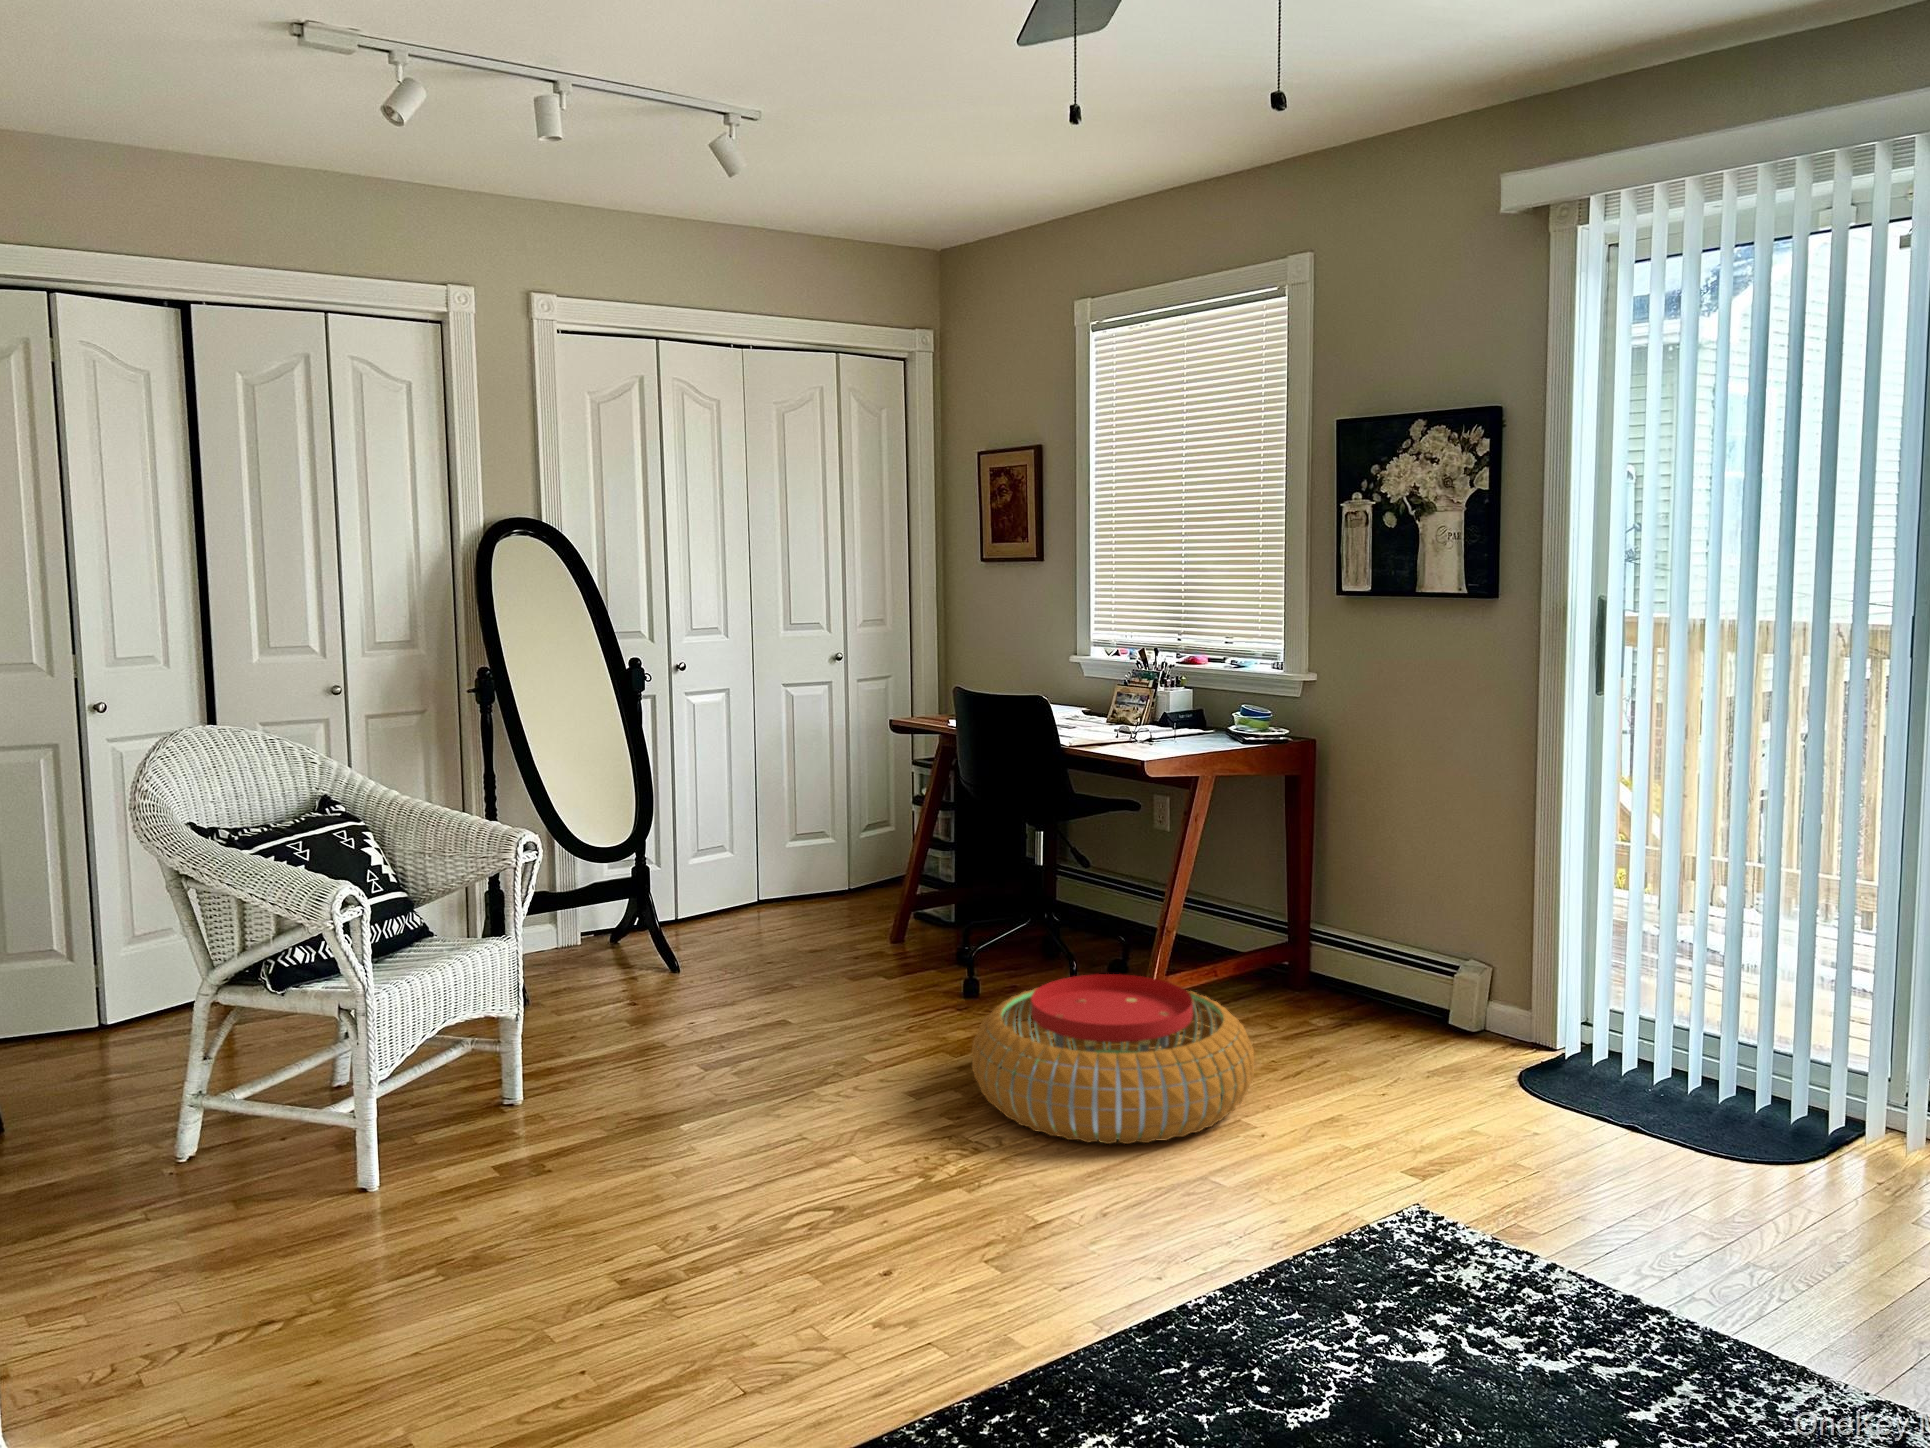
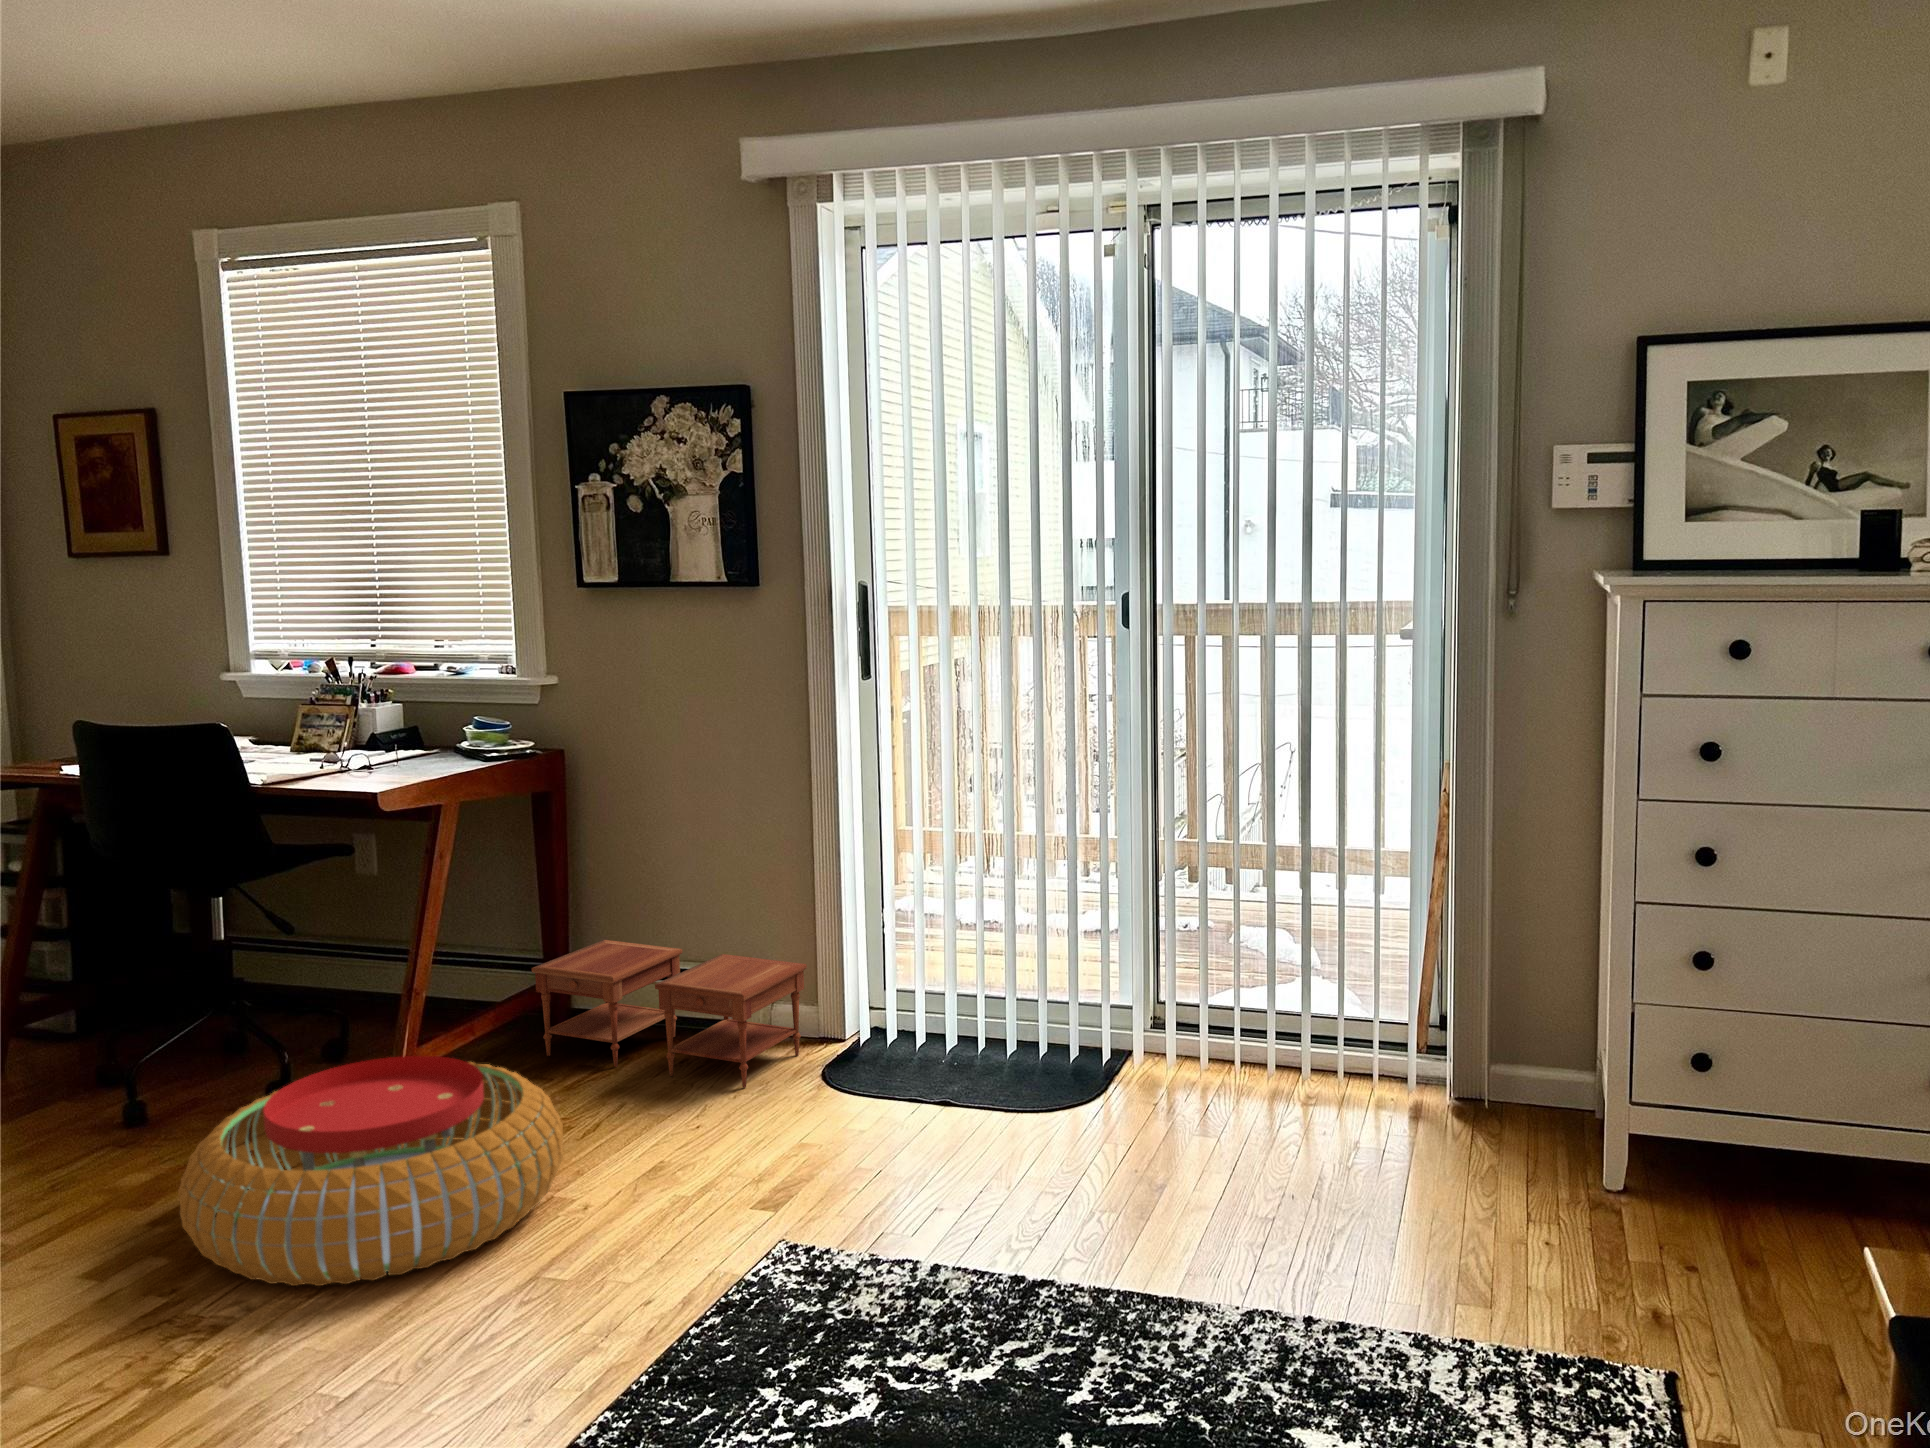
side table: none [1270,913,1516,1068] -> present [532,940,807,1088]

